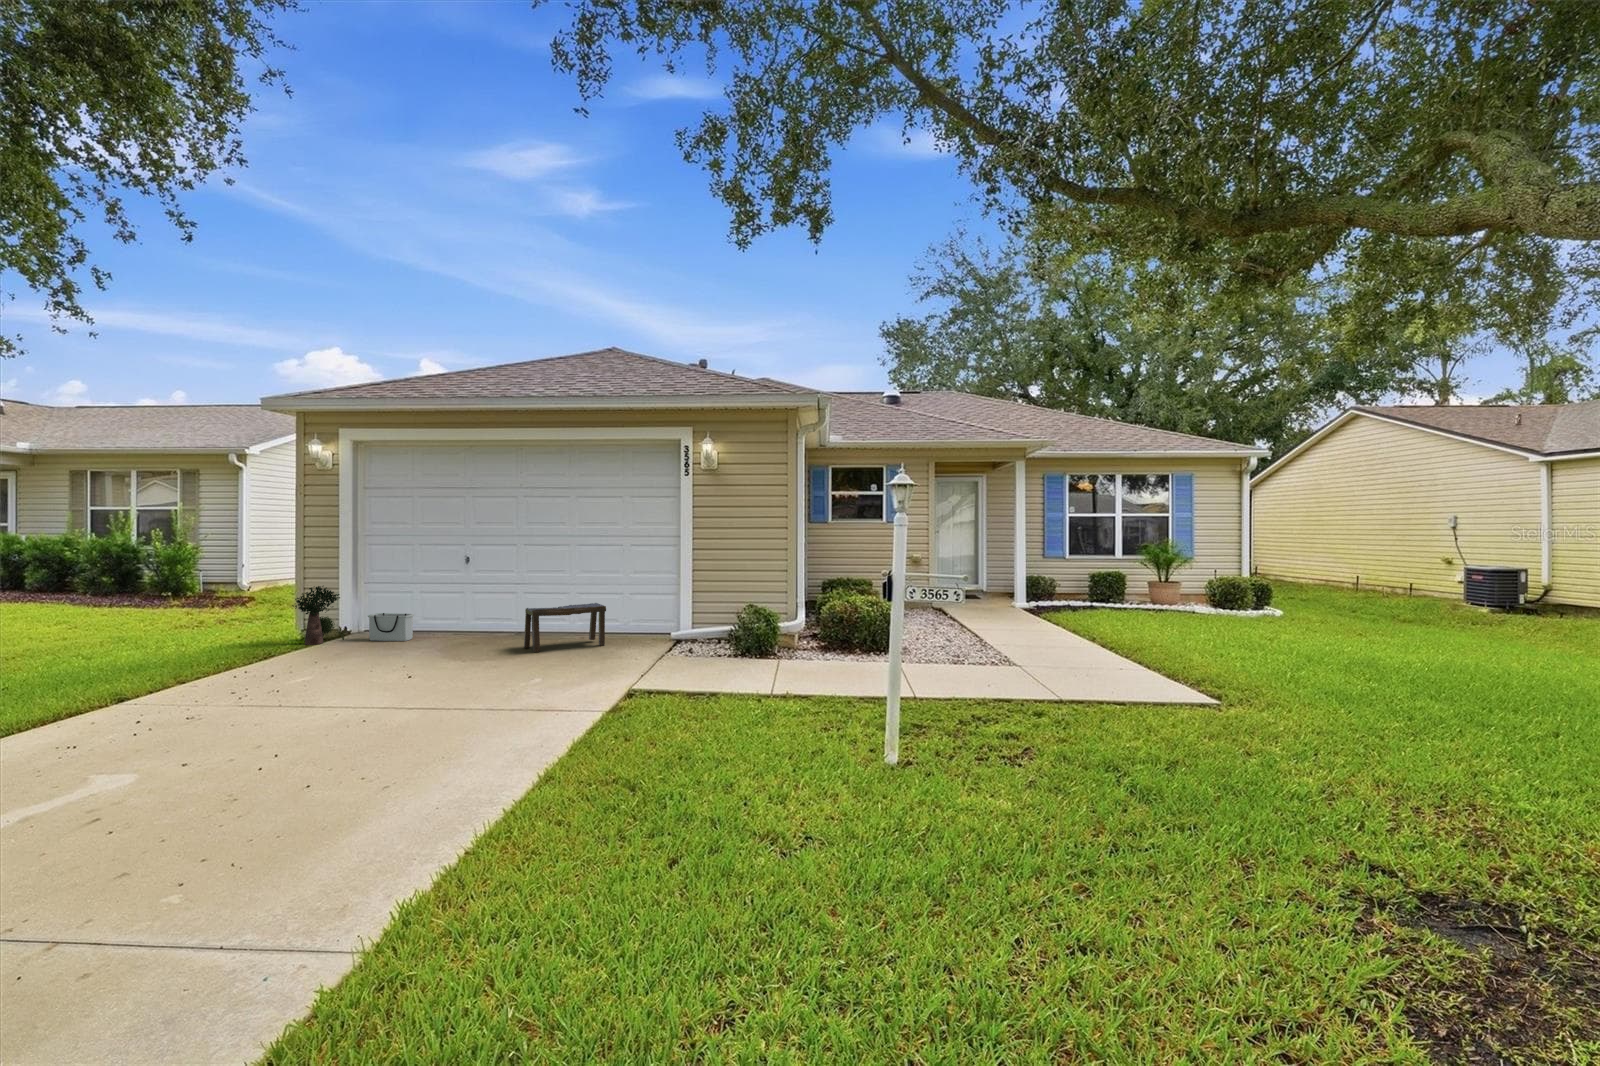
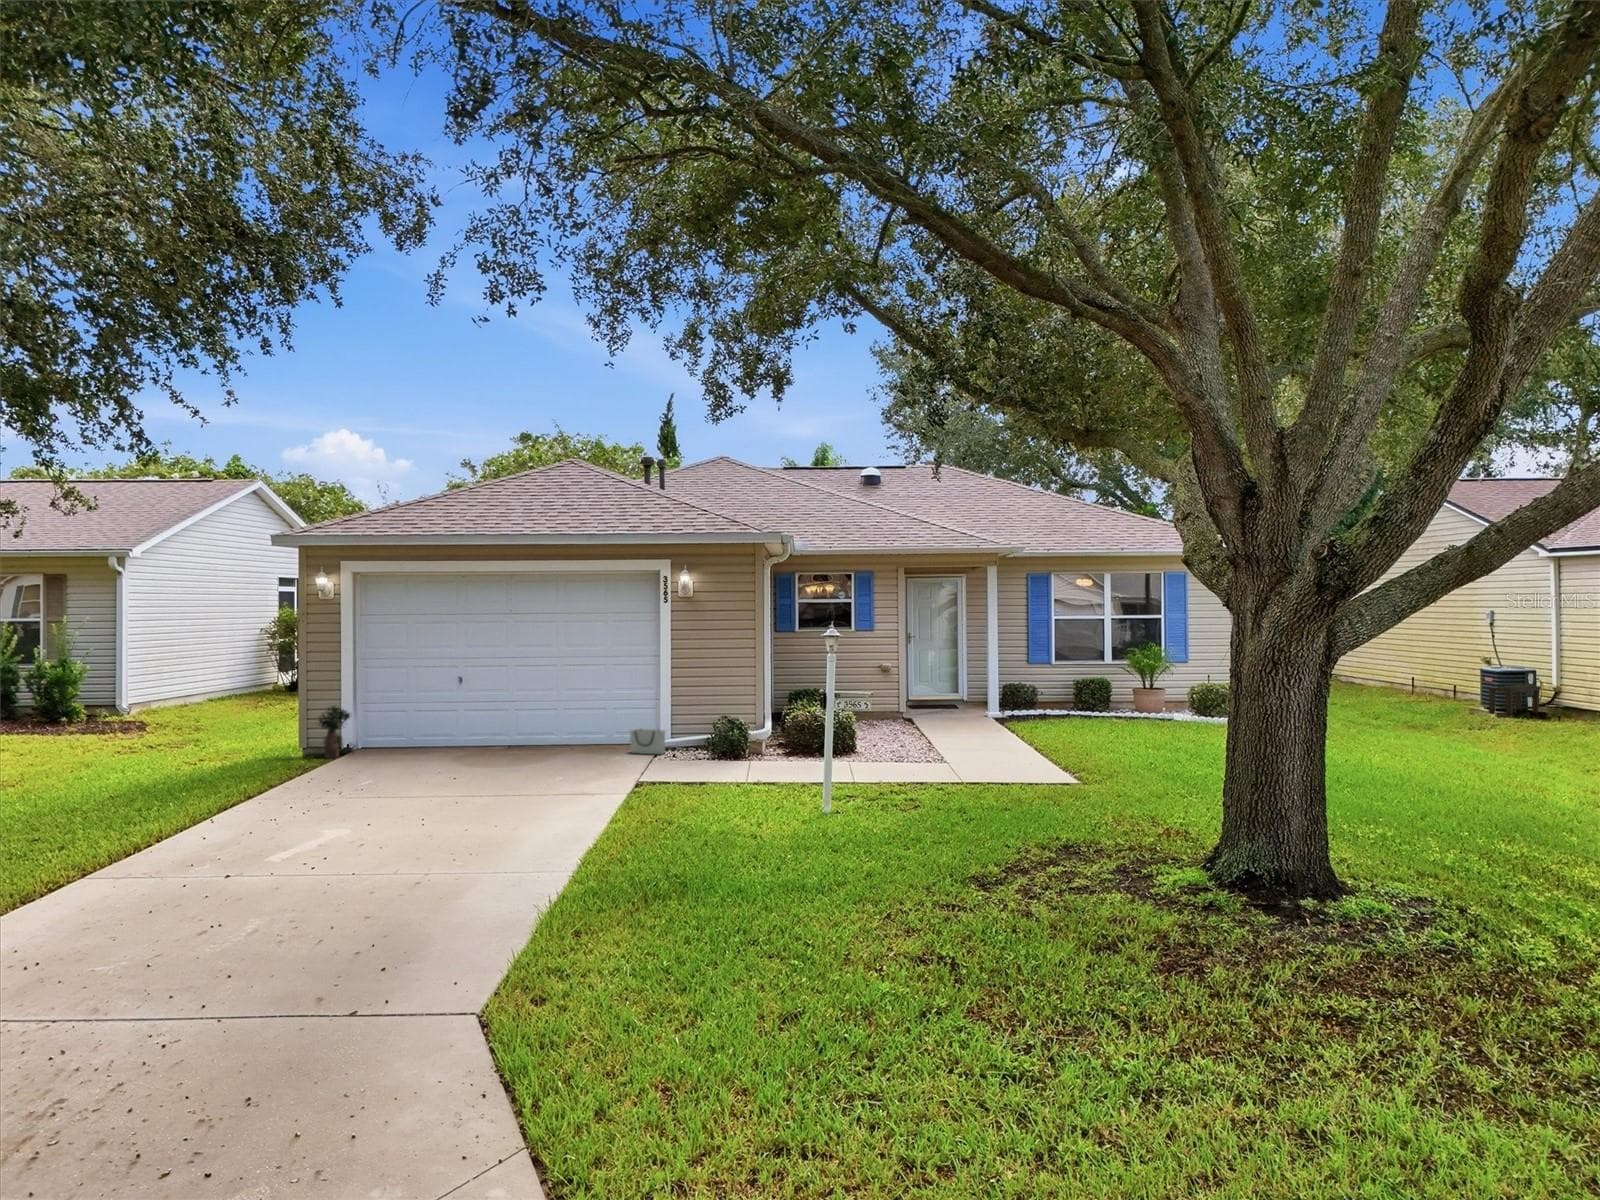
bench: present [524,603,606,652] -> present [1489,685,1541,715]
storage bin: present [368,613,414,641] -> present [630,729,666,754]

